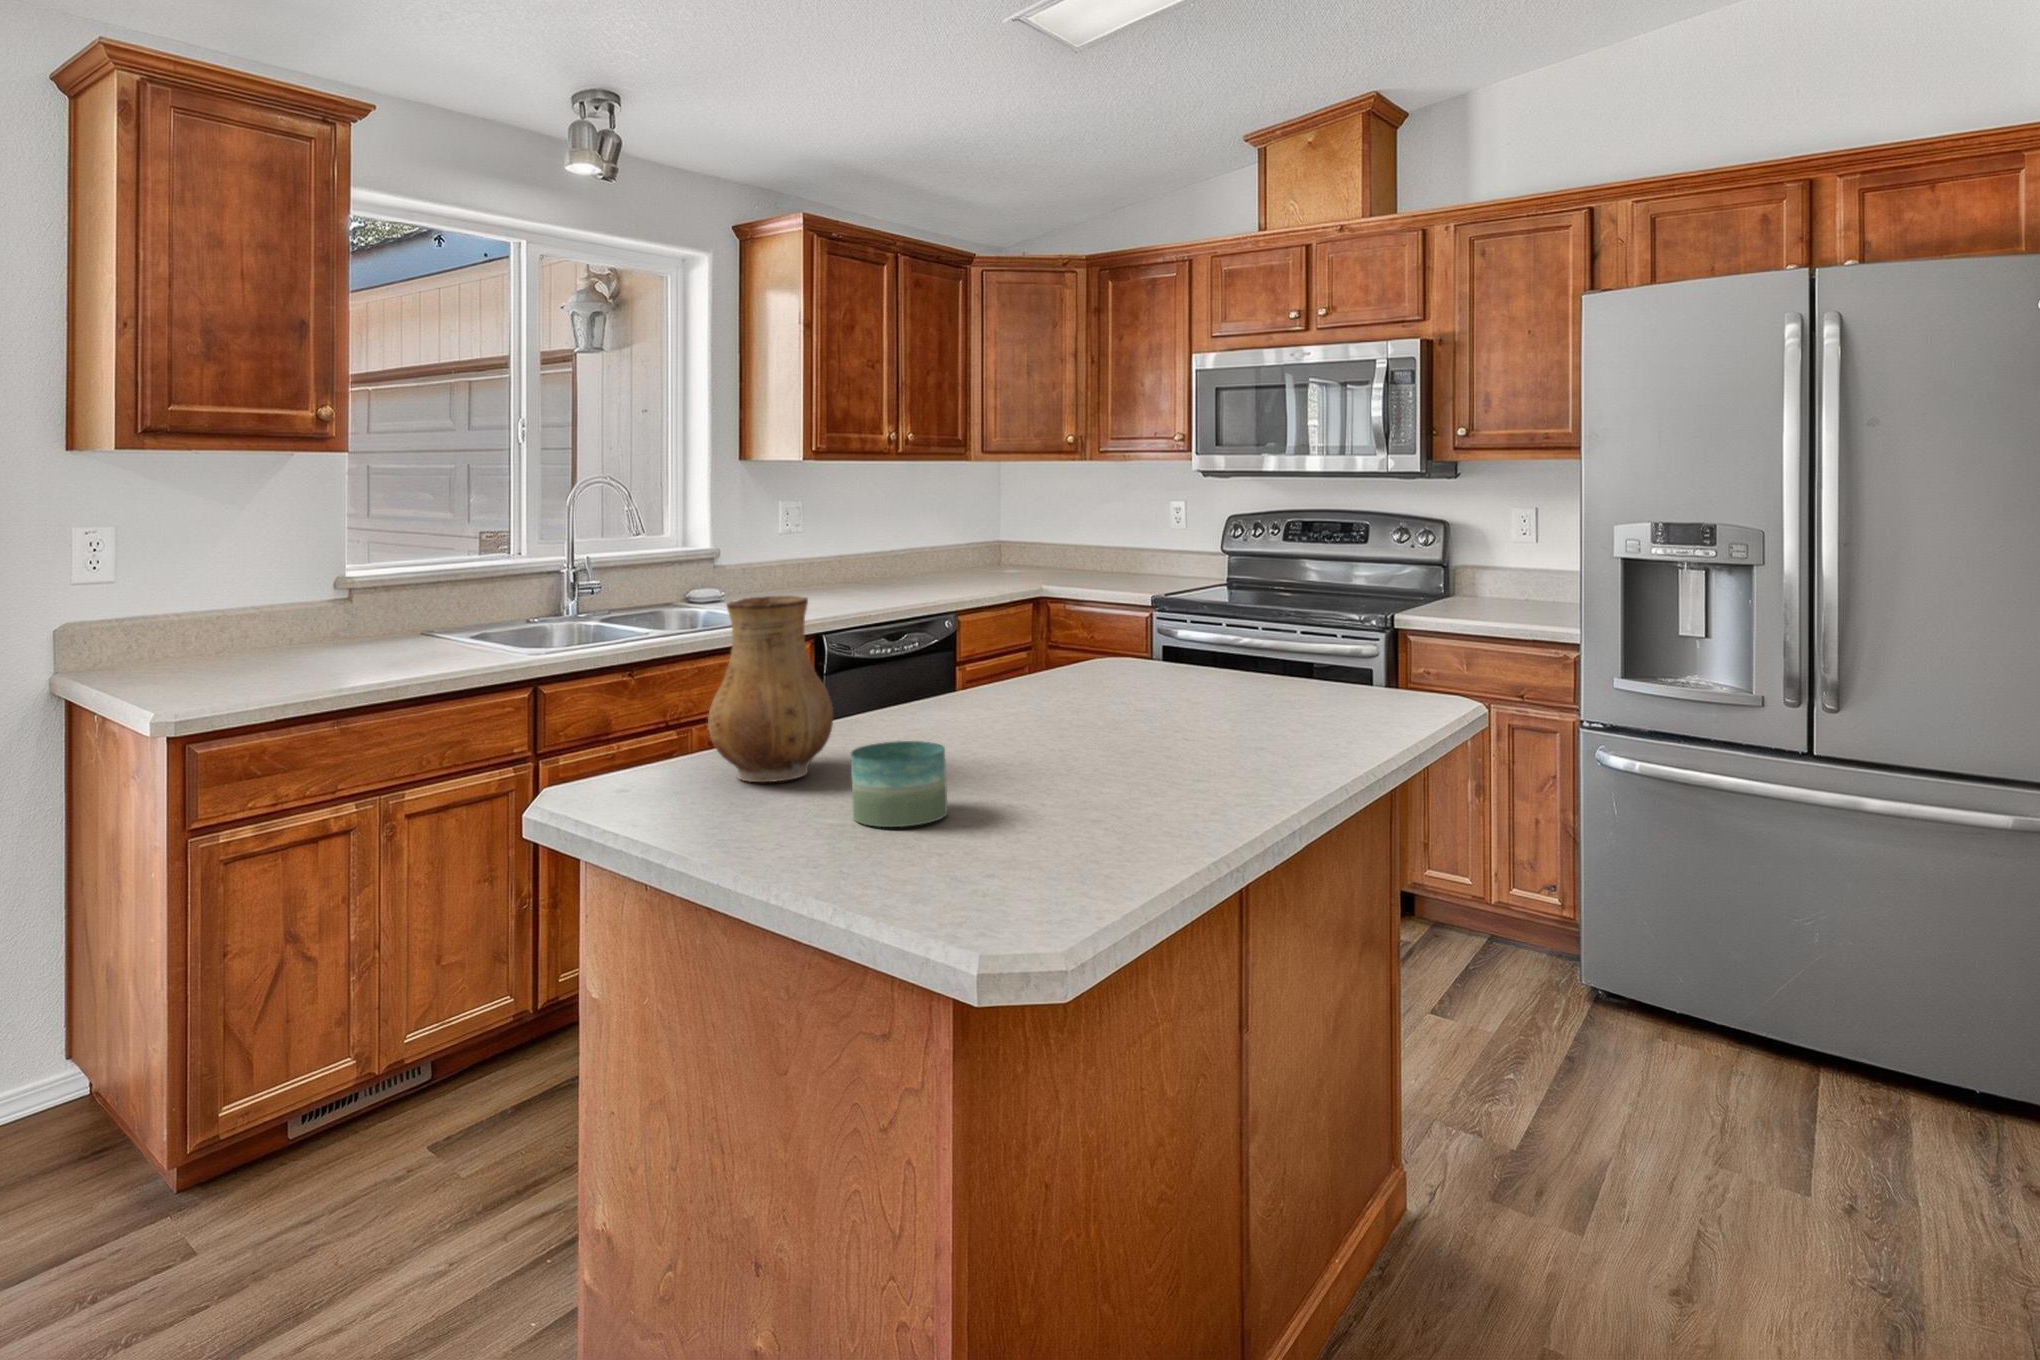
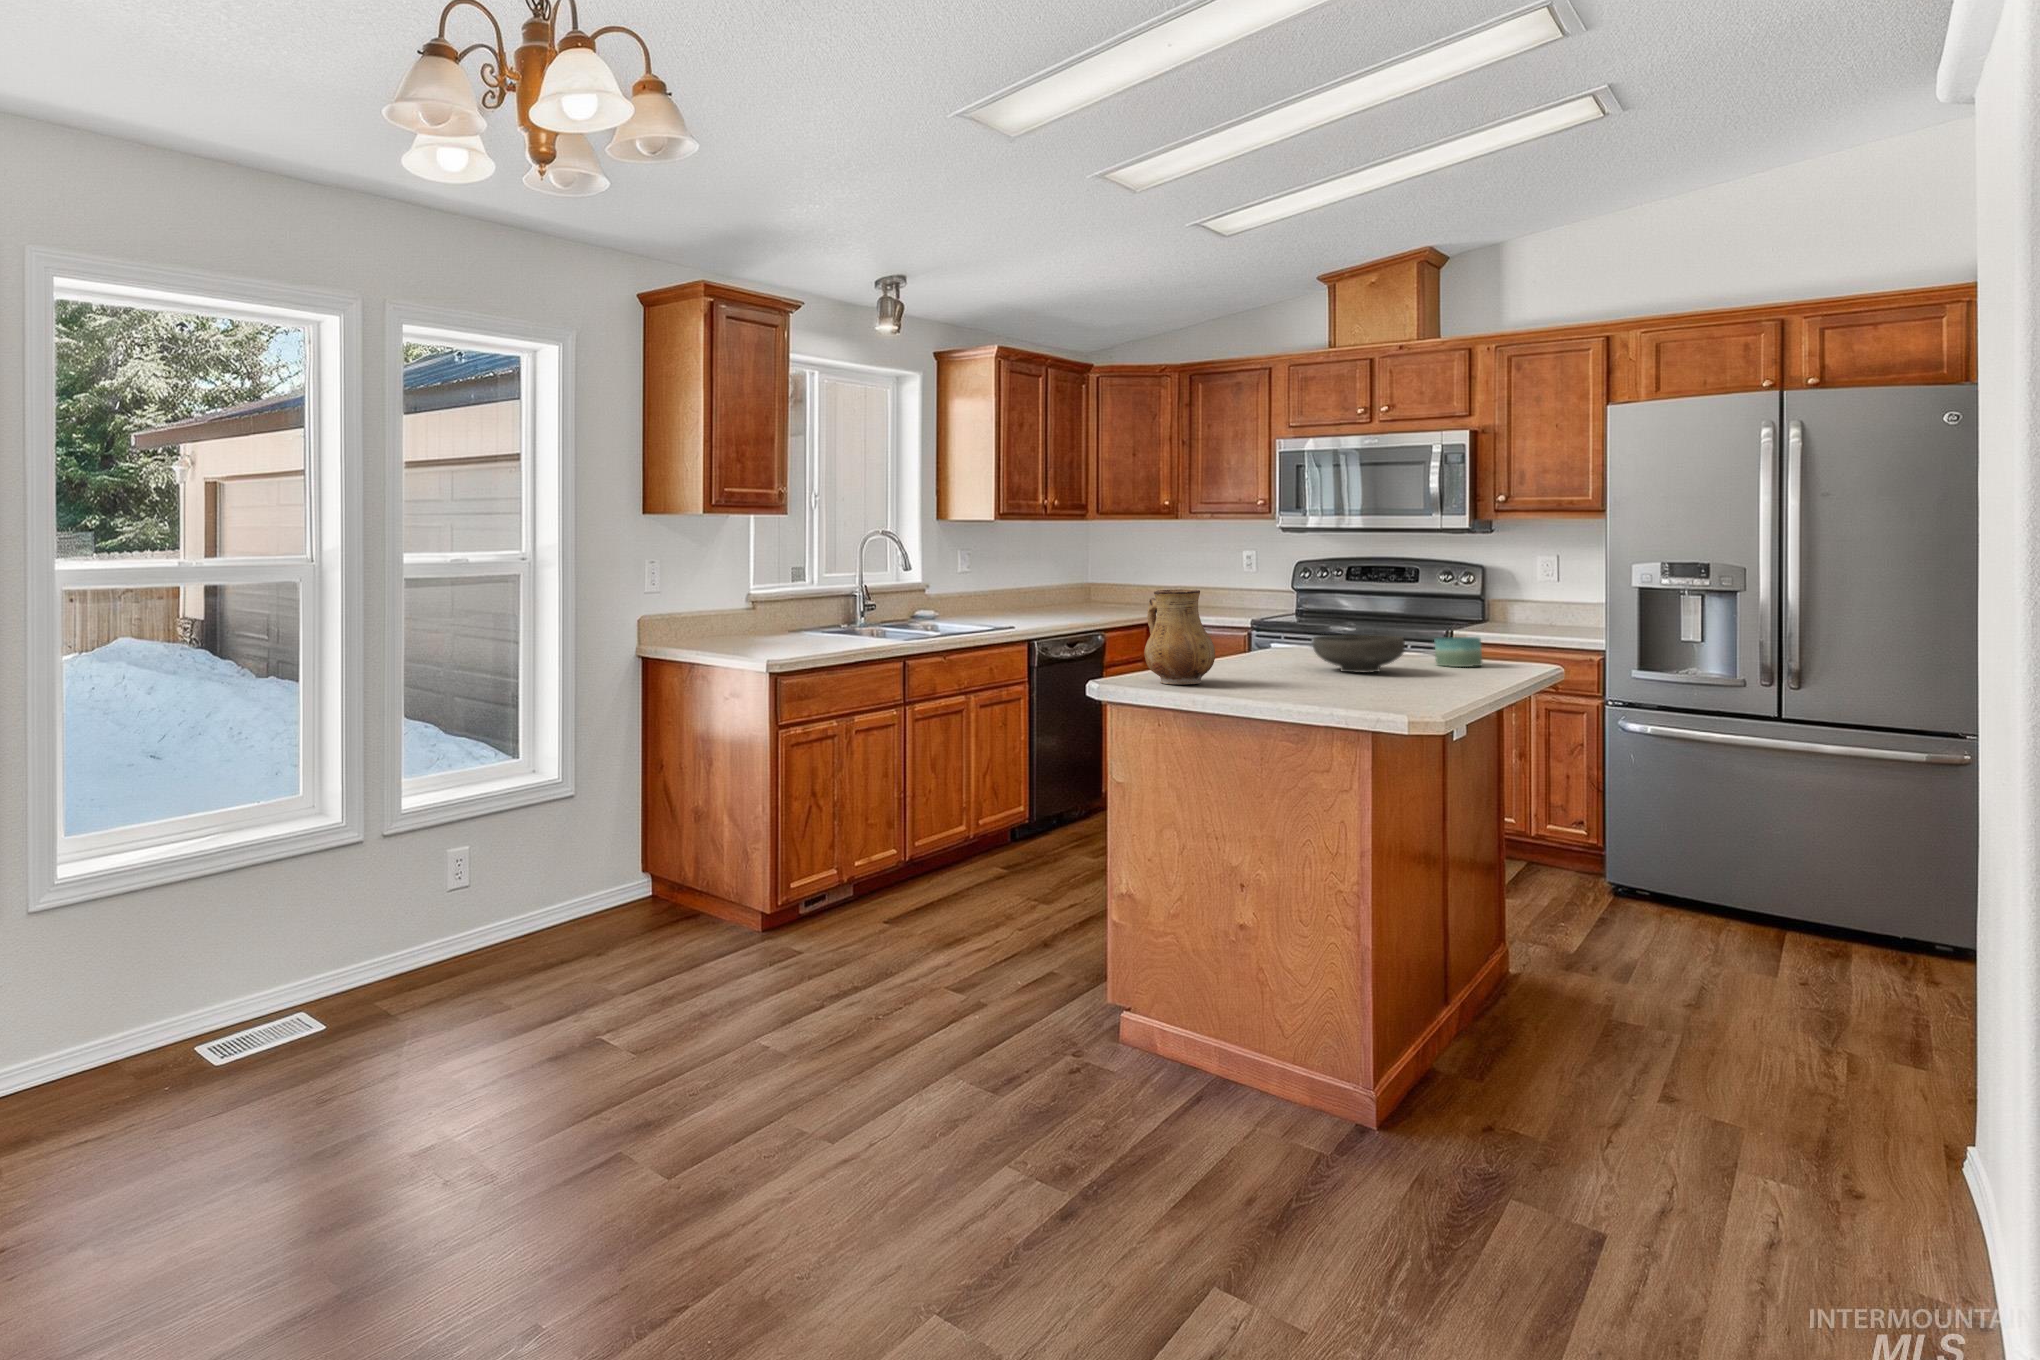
bowl: none [1069,659,1213,732] -> present [1313,635,1405,673]
candle: present [851,741,947,827] -> present [1435,637,1482,667]

